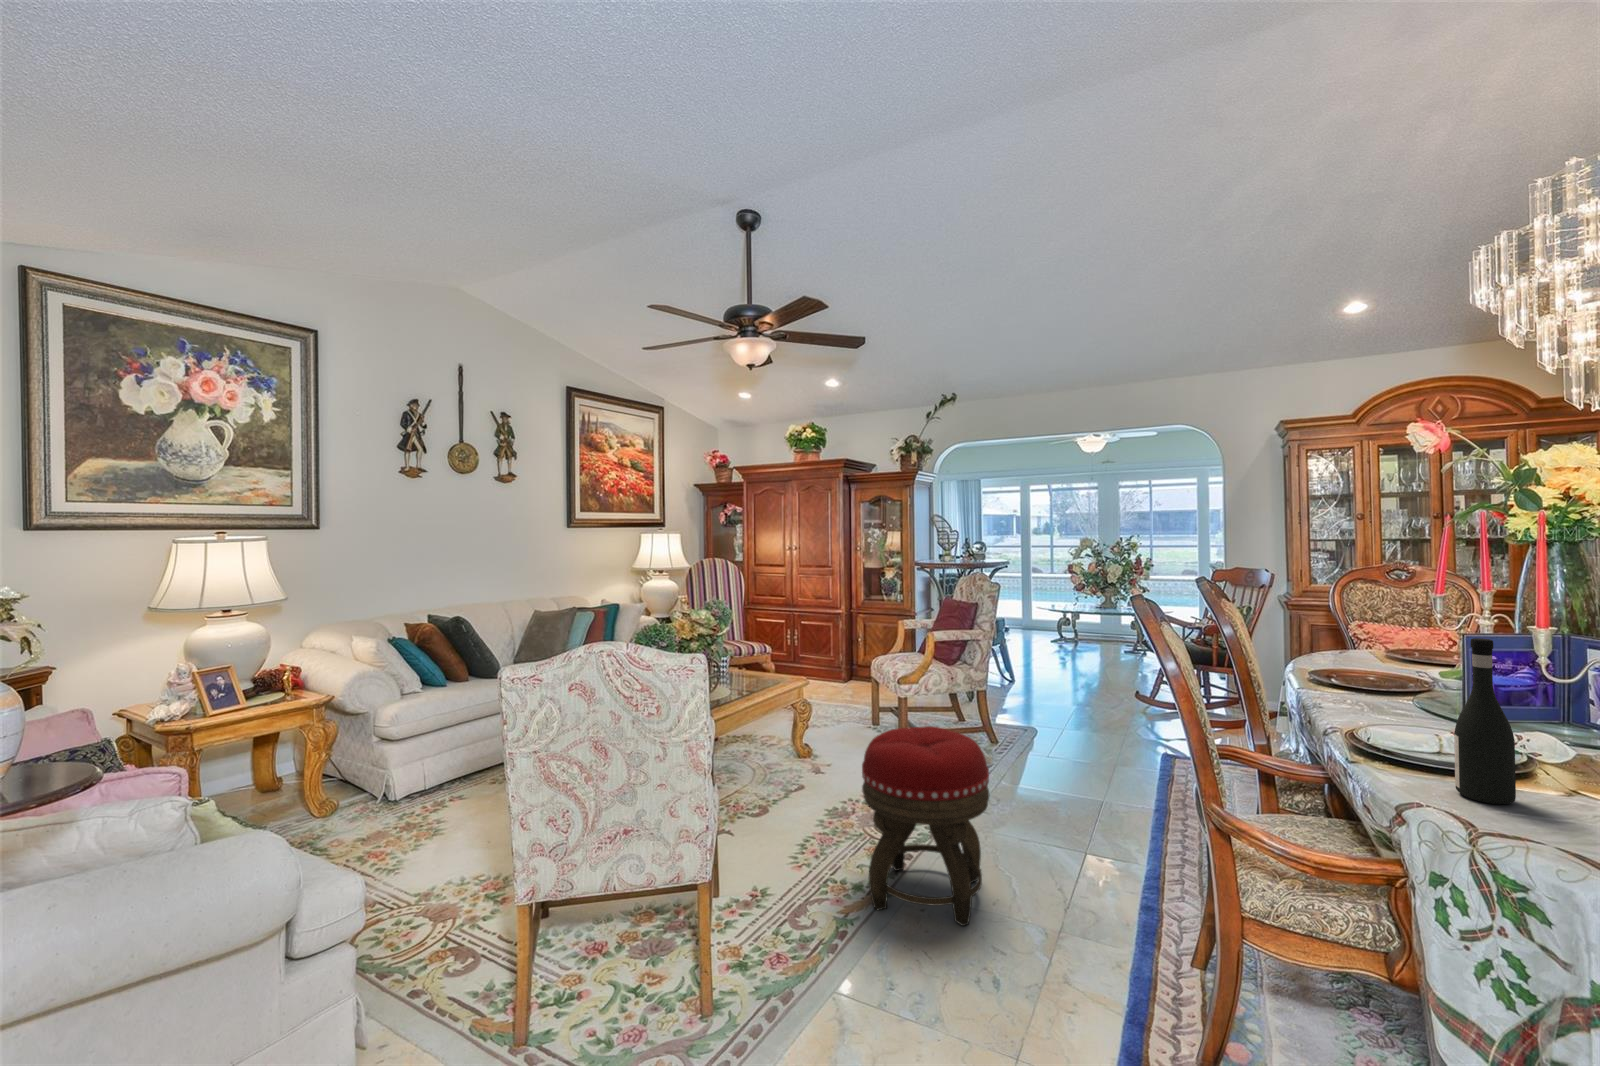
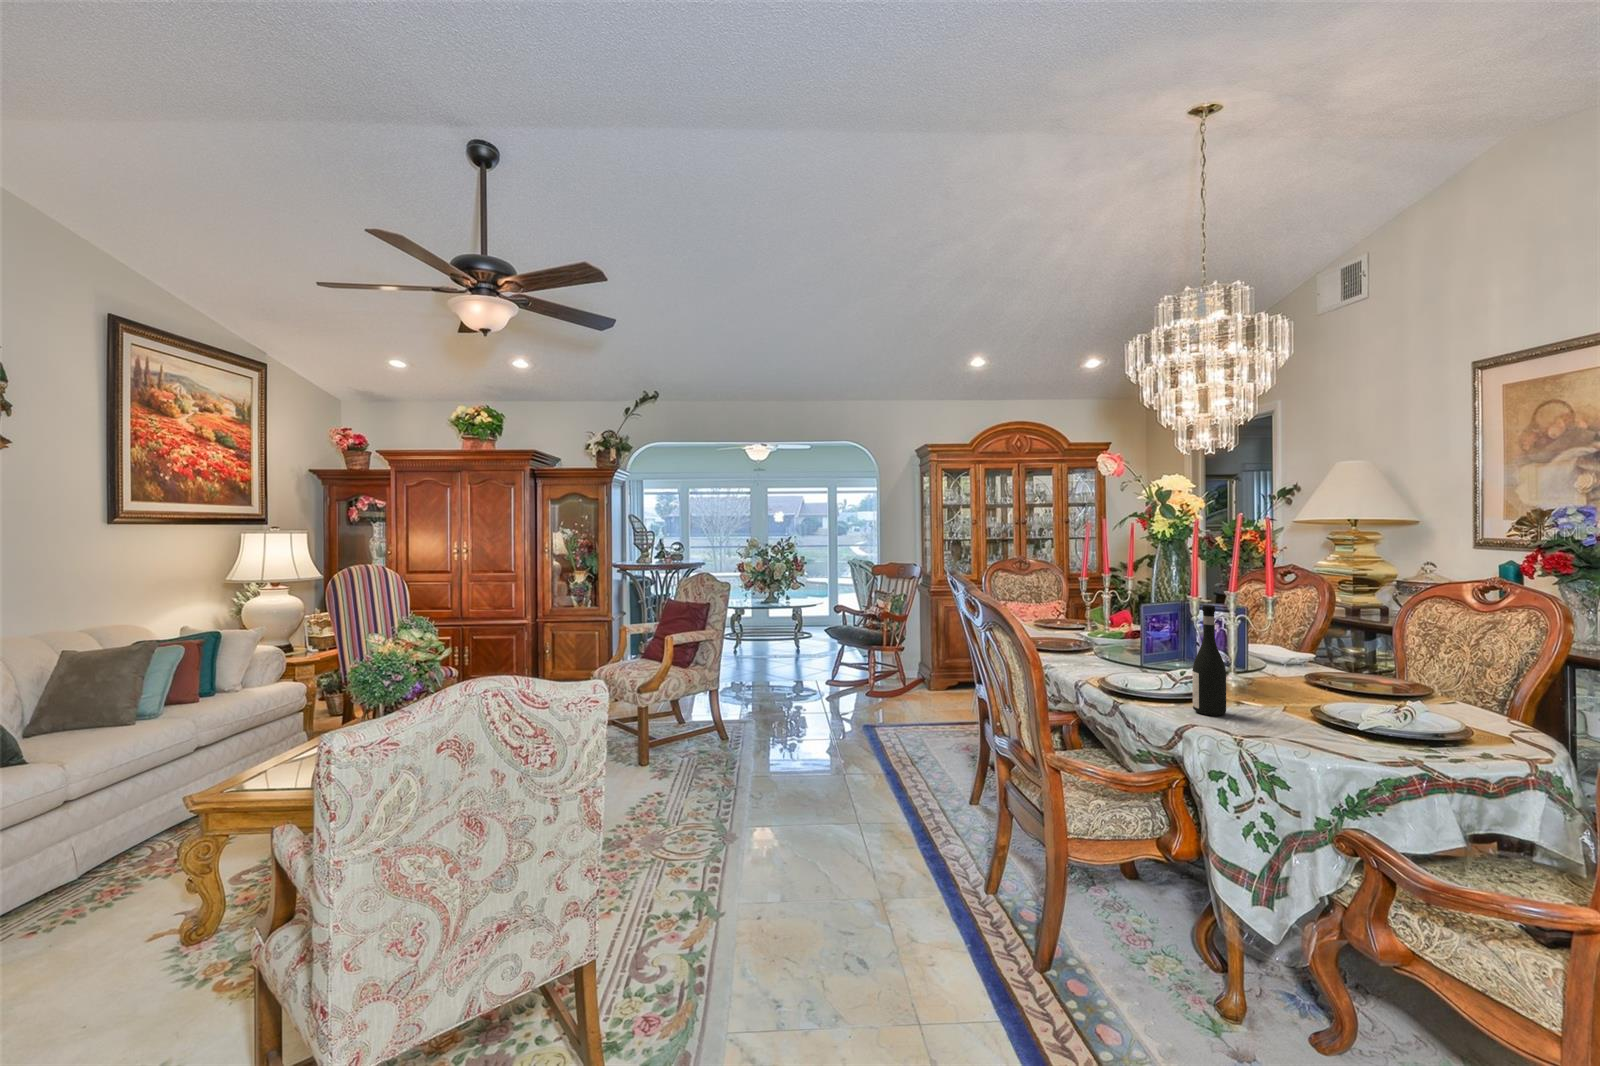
footstool: present [862,726,989,926] -> none [689,729,817,933]

